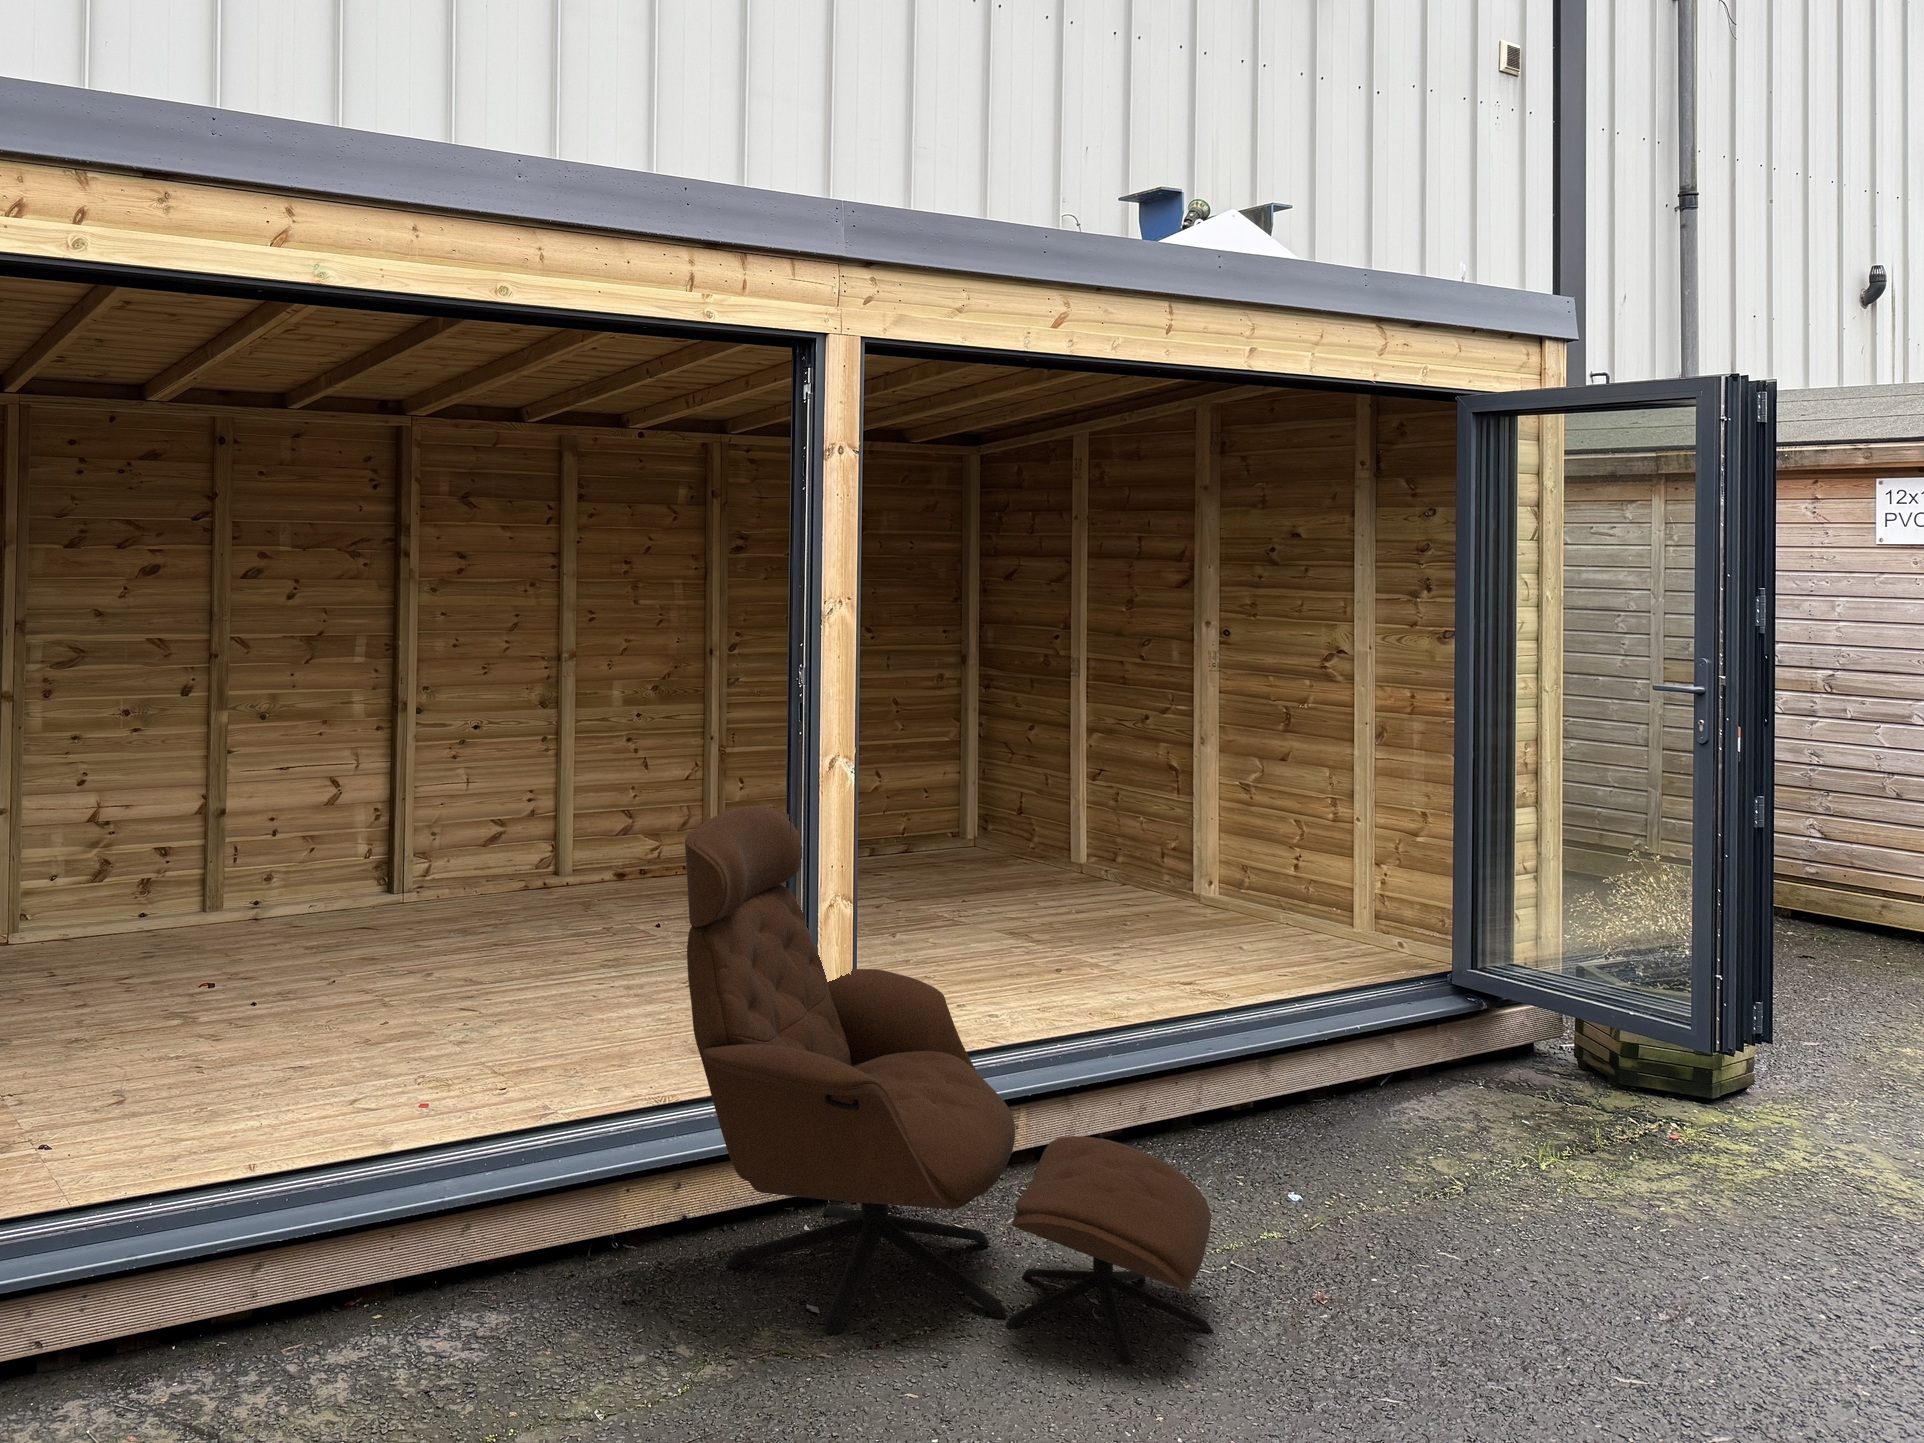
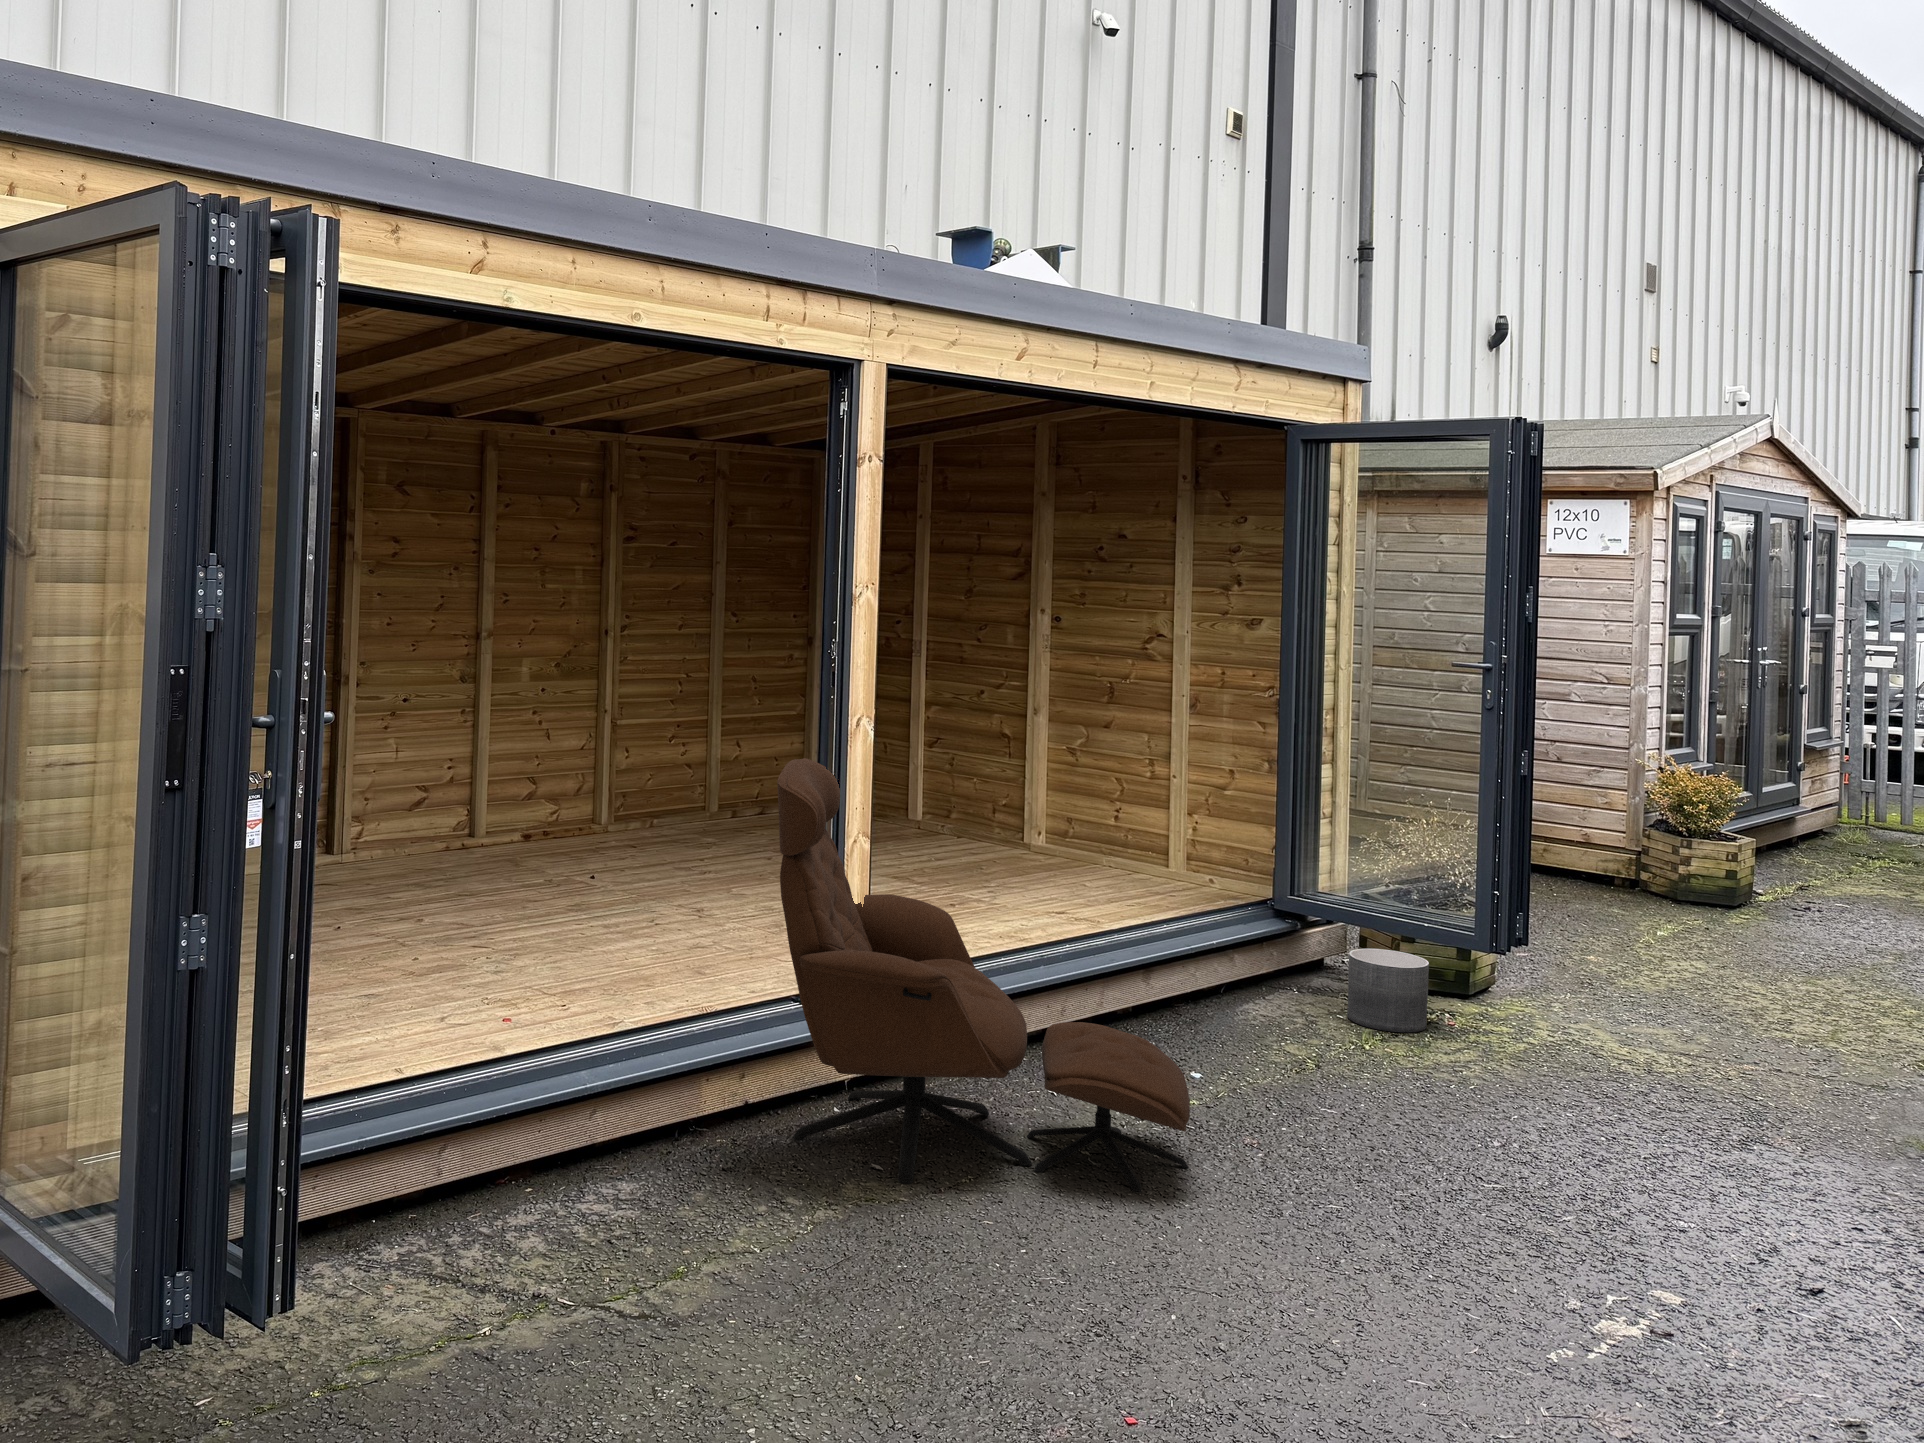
planter: none [1534,1041,1640,1152] -> present [1347,949,1429,1033]

